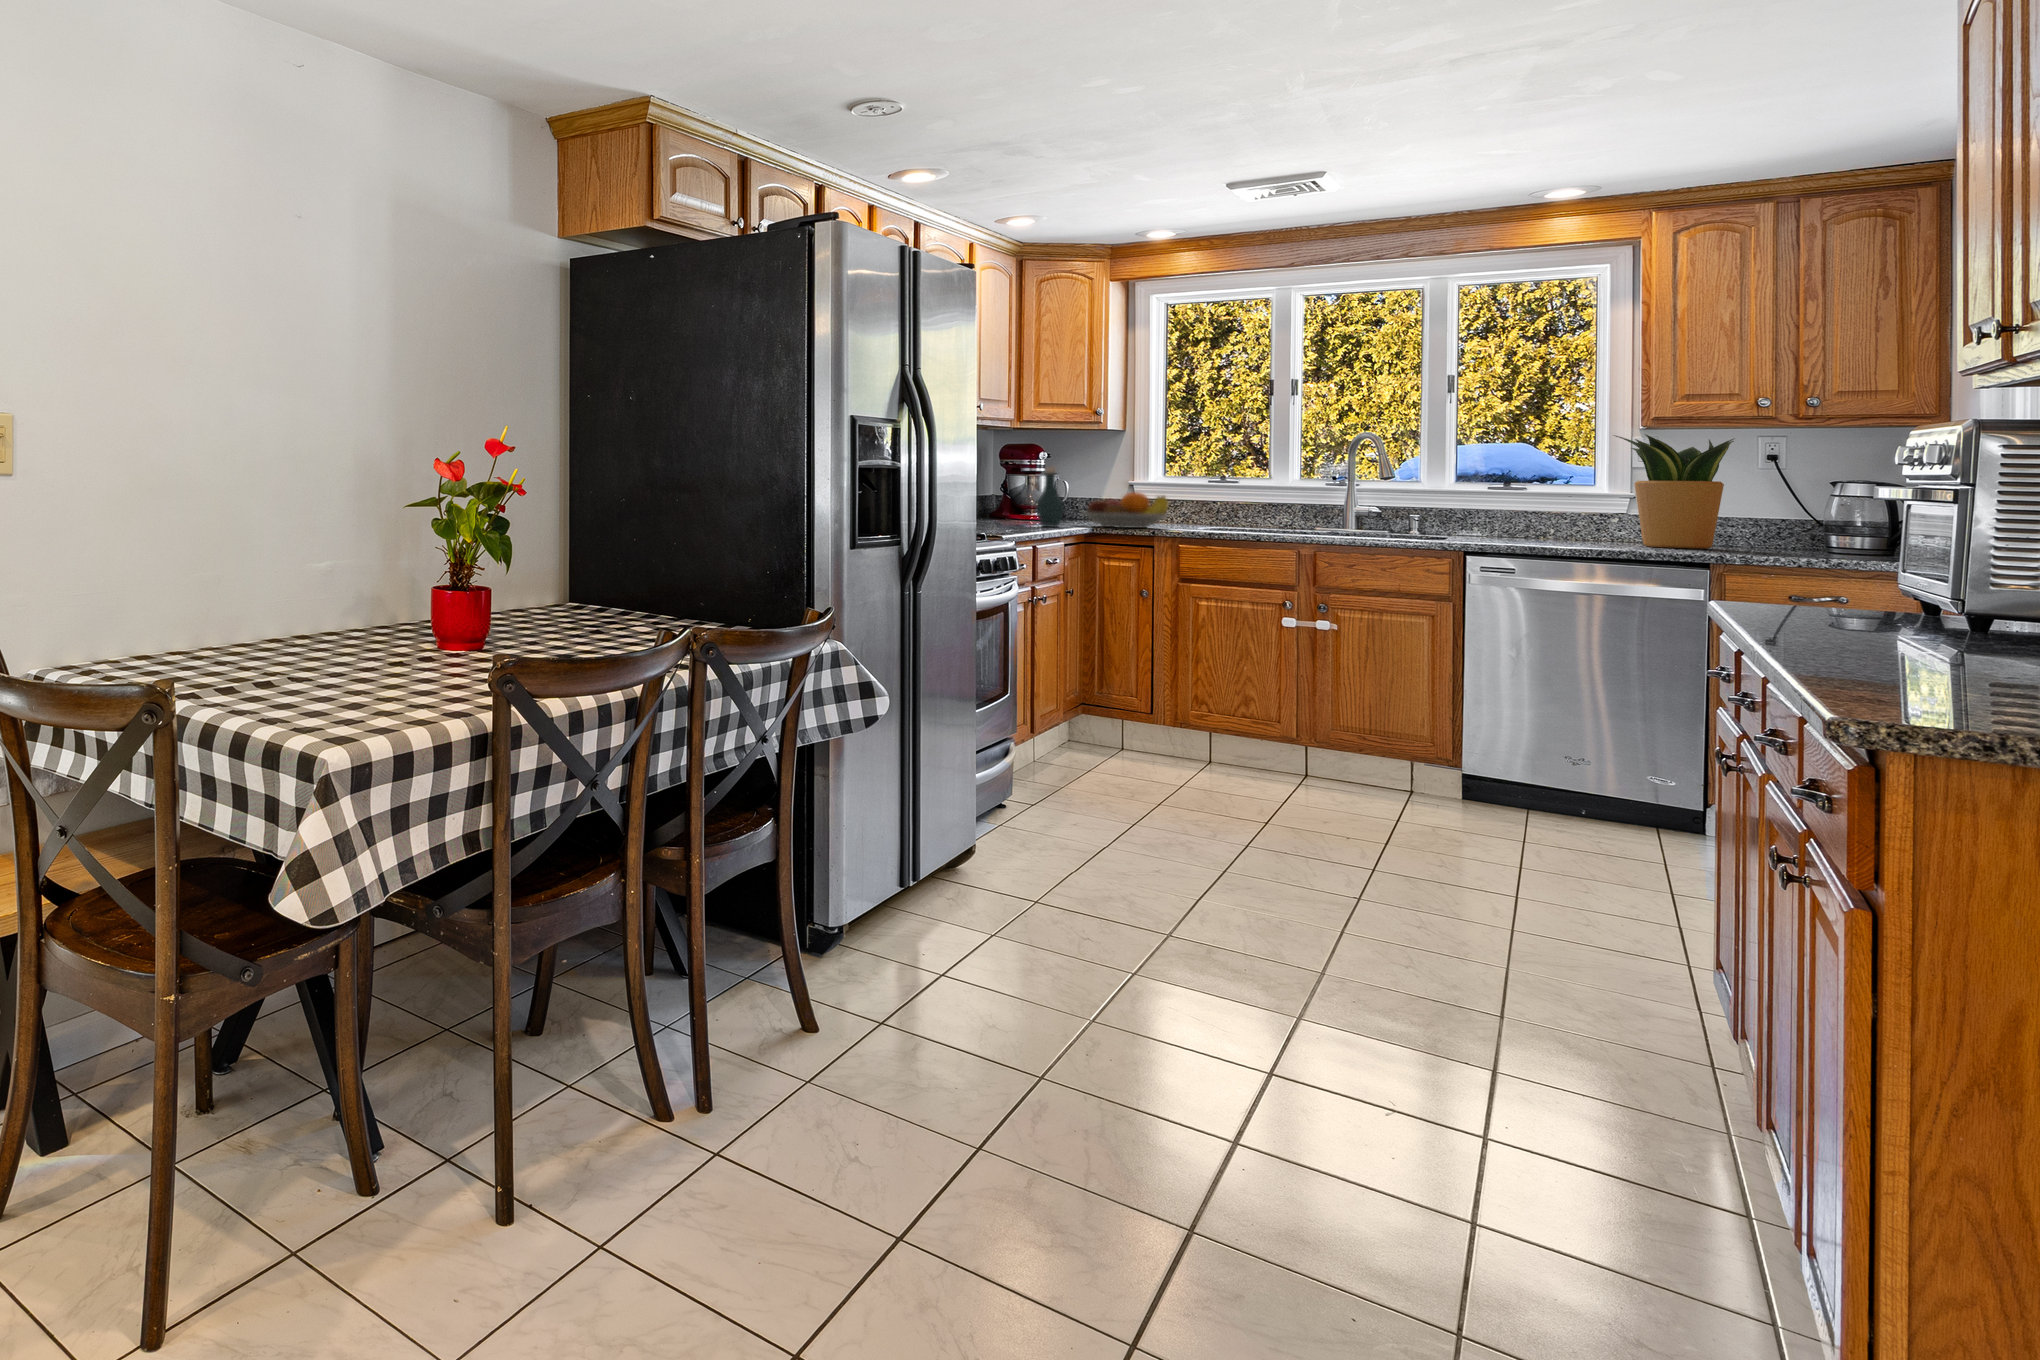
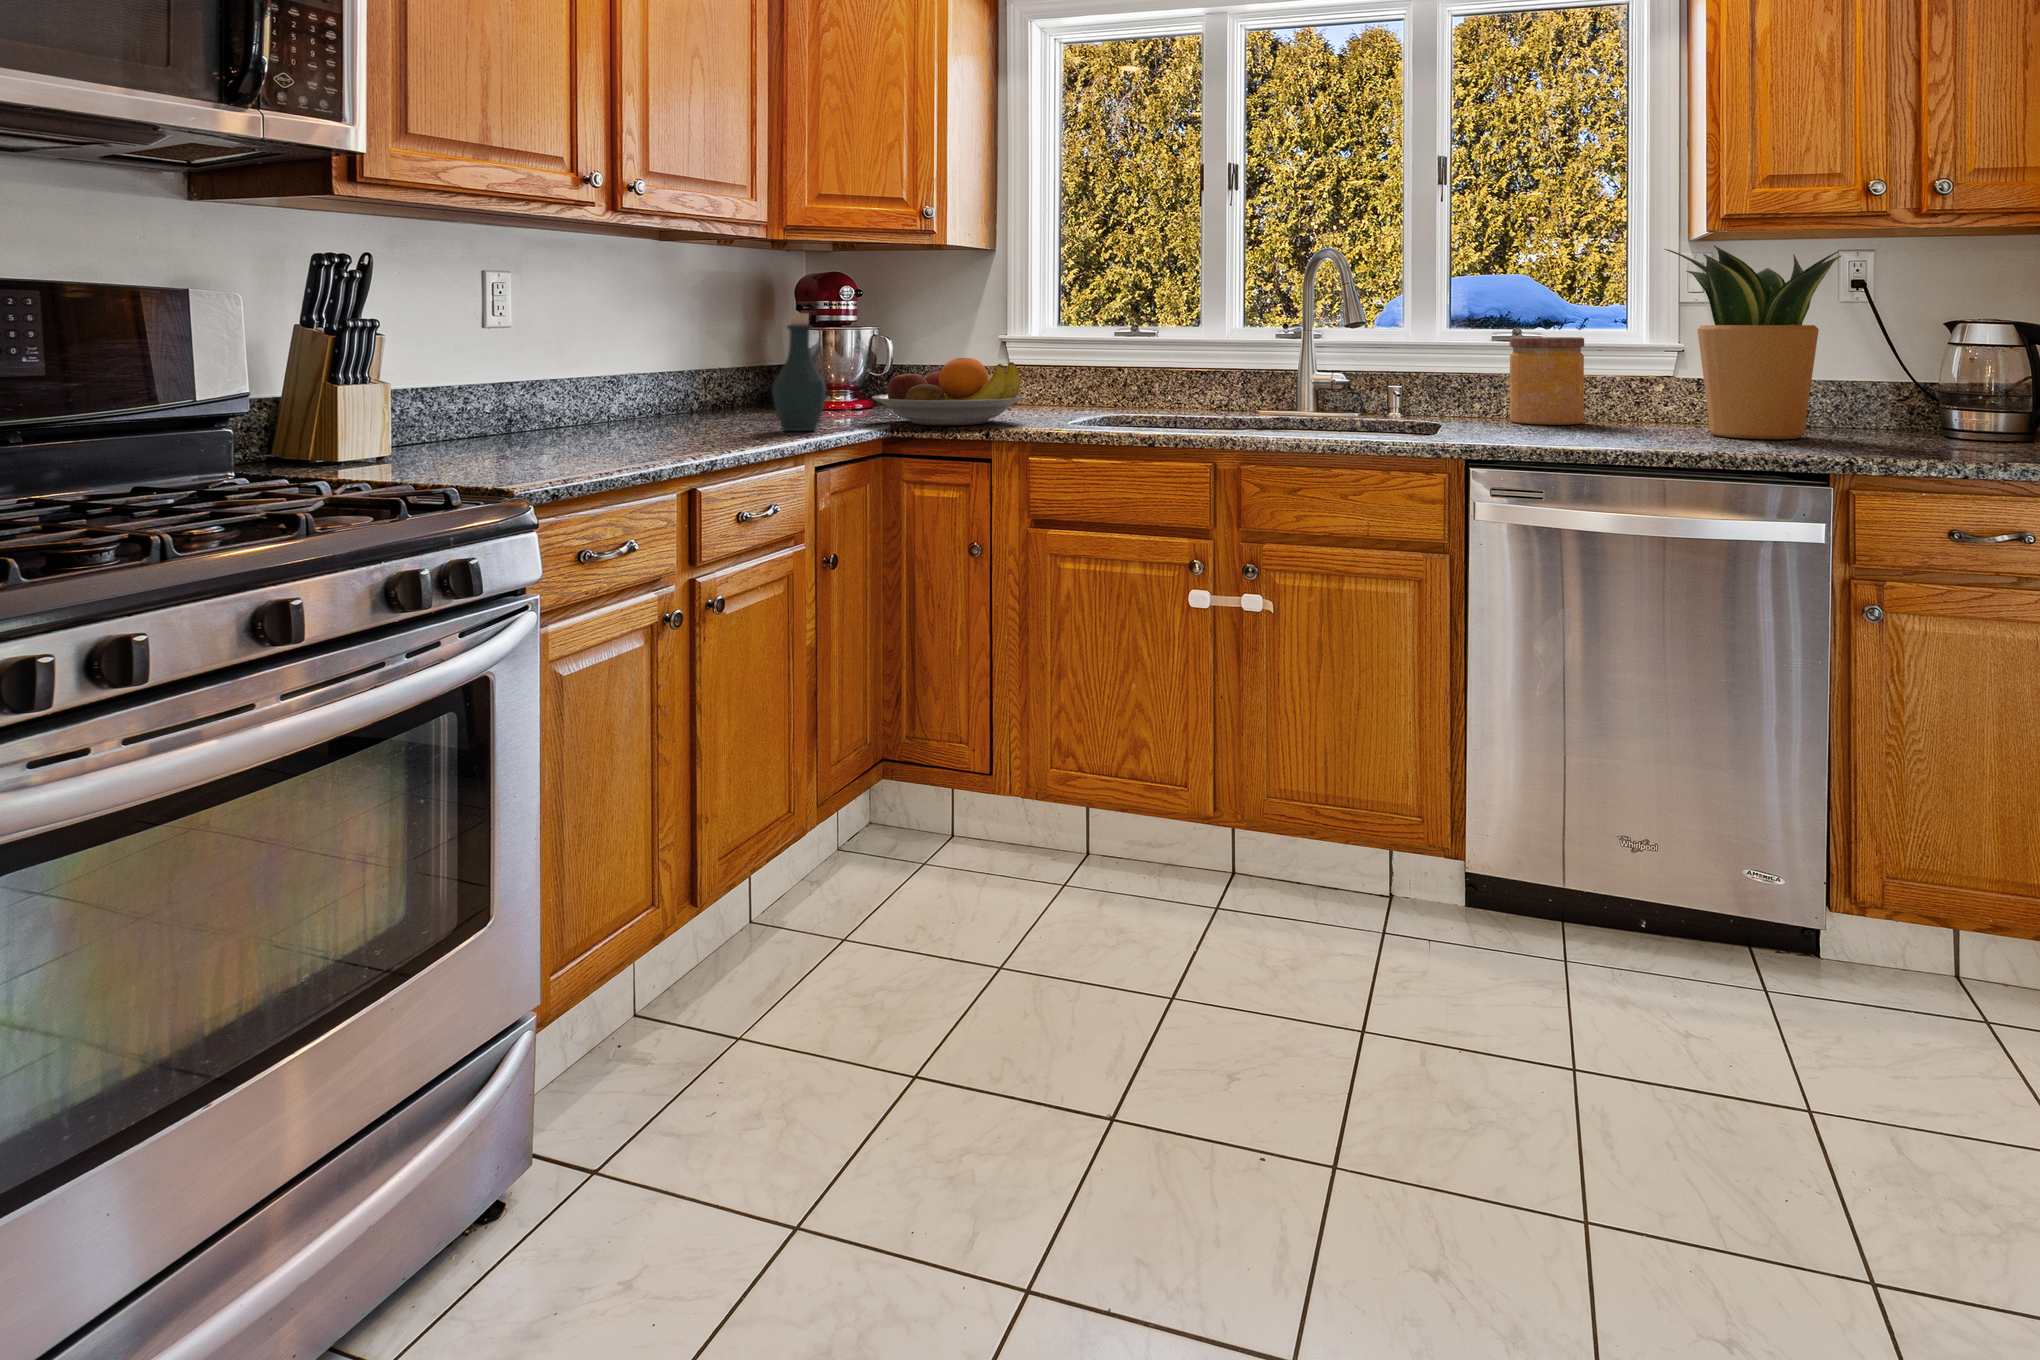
jar: none [1498,487,1555,540] -> present [1510,337,1584,425]

